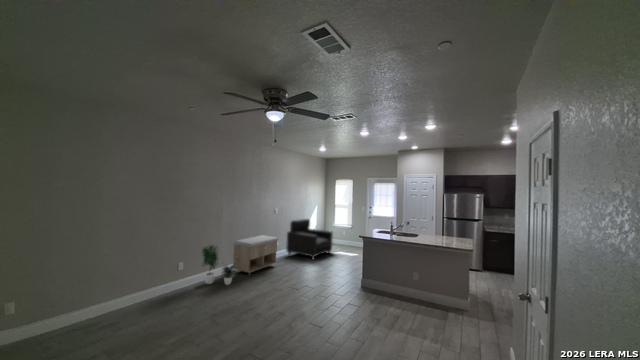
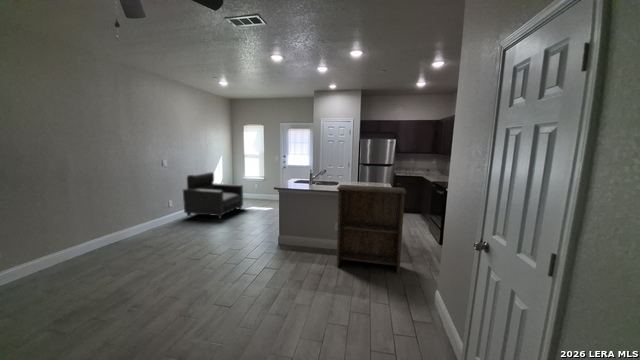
storage bench: present [233,235,278,275] -> none [93,196,169,251]
bookshelf: none [412,237,480,331] -> present [337,185,406,274]
potted plant: present [202,246,235,285] -> none [20,216,100,277]

